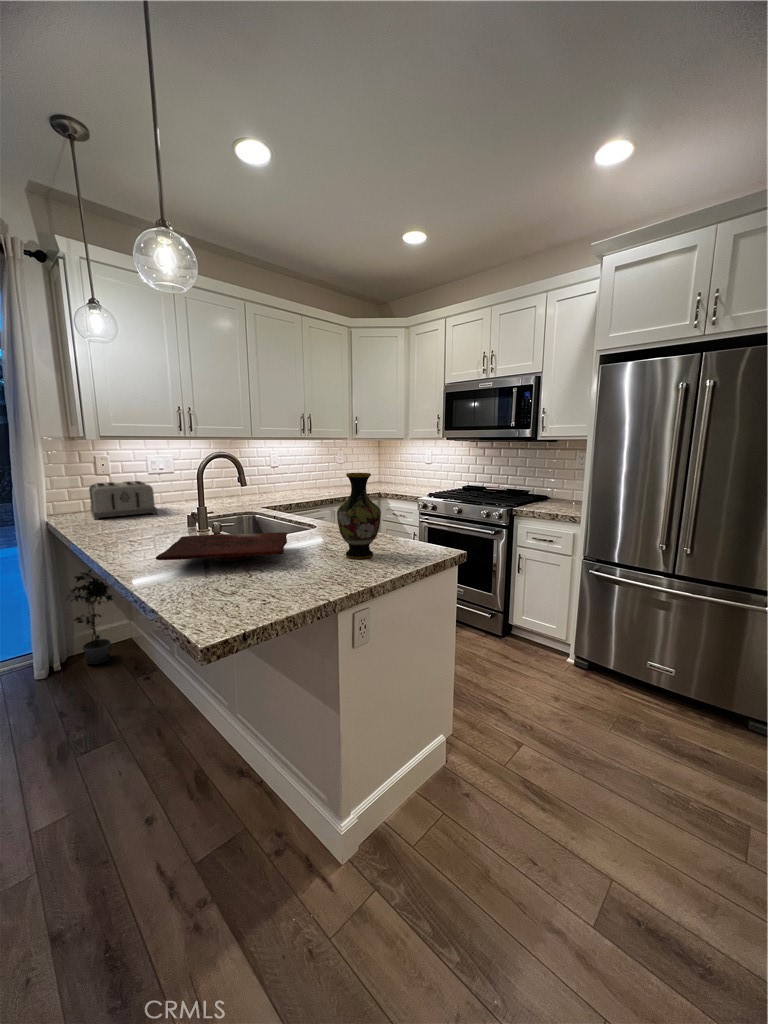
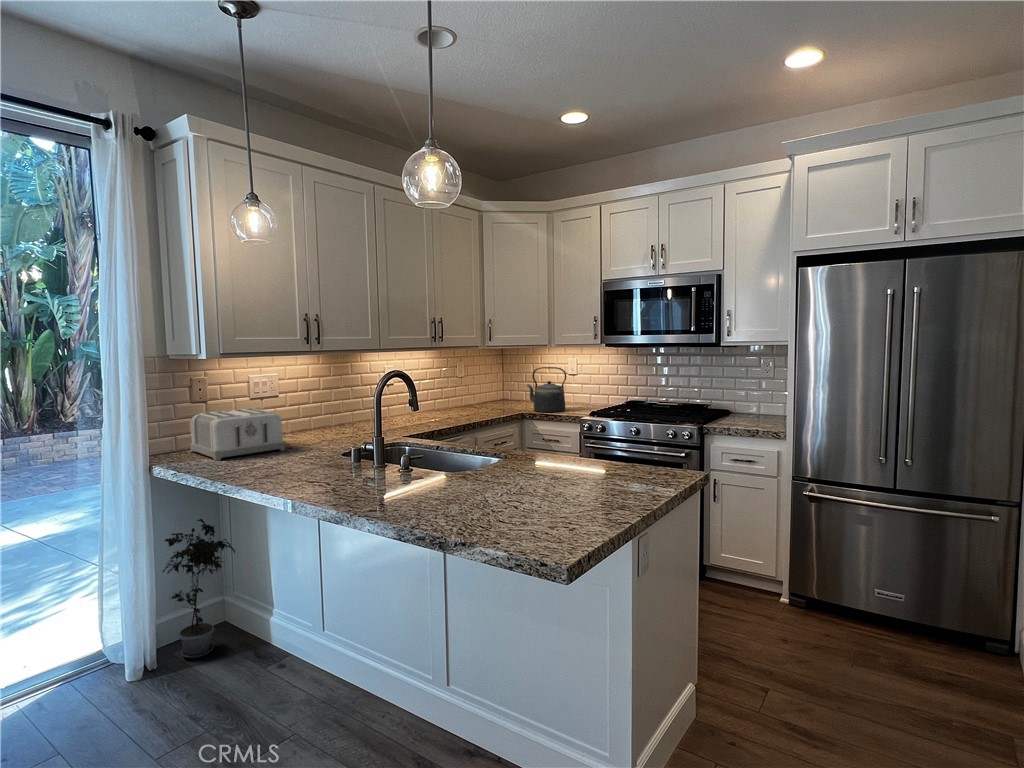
kettle: none [384,457,414,493] -> present [527,367,566,412]
vase: present [337,473,381,559] -> none [588,393,636,487]
cutting board: present [156,532,287,561] -> none [405,462,549,498]

